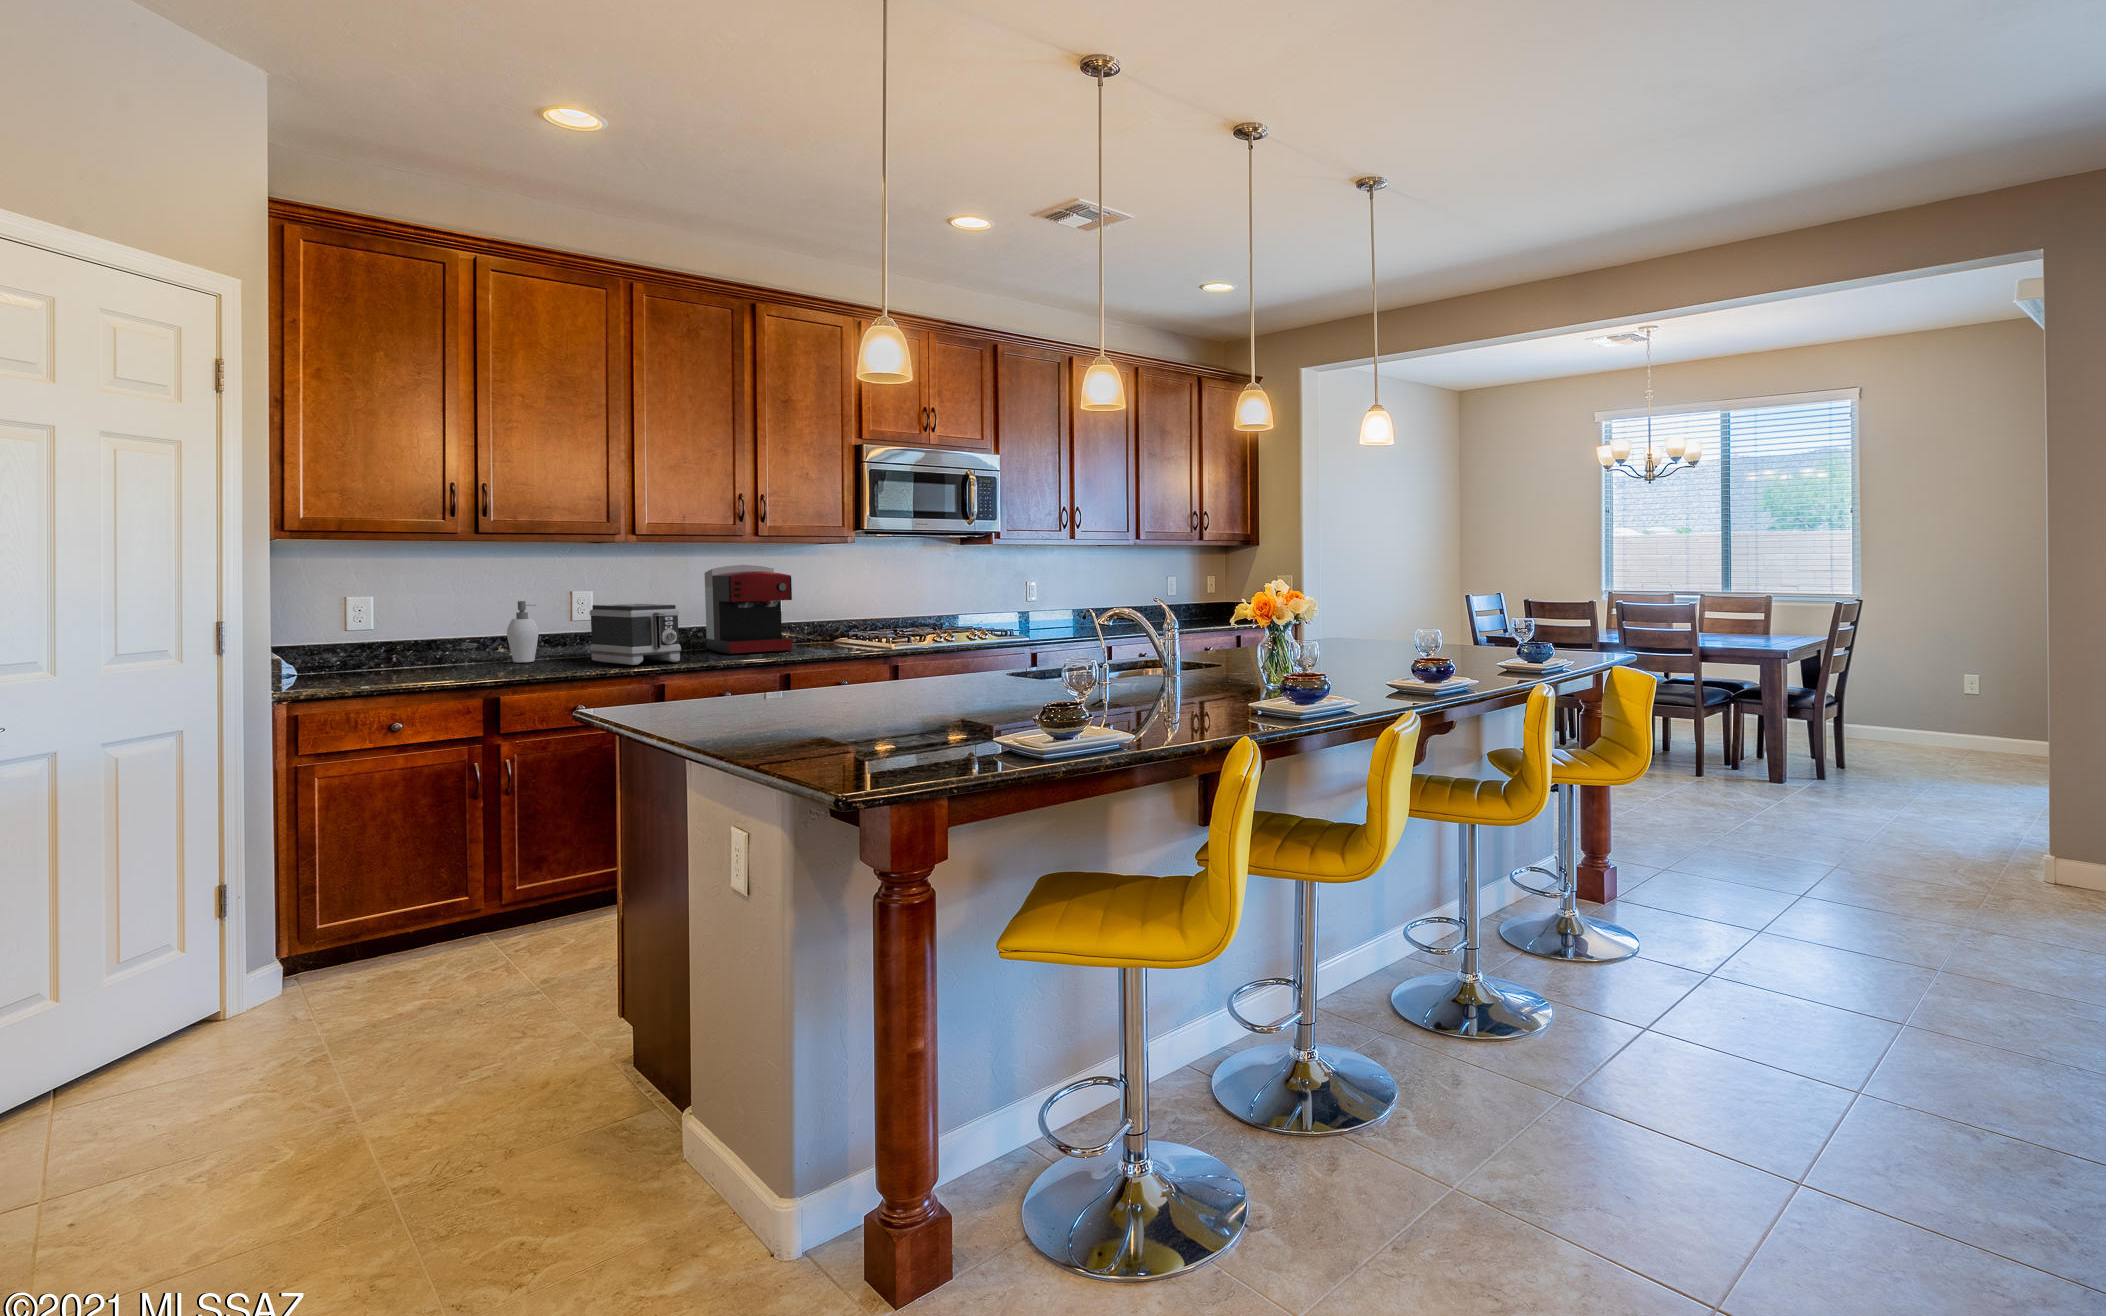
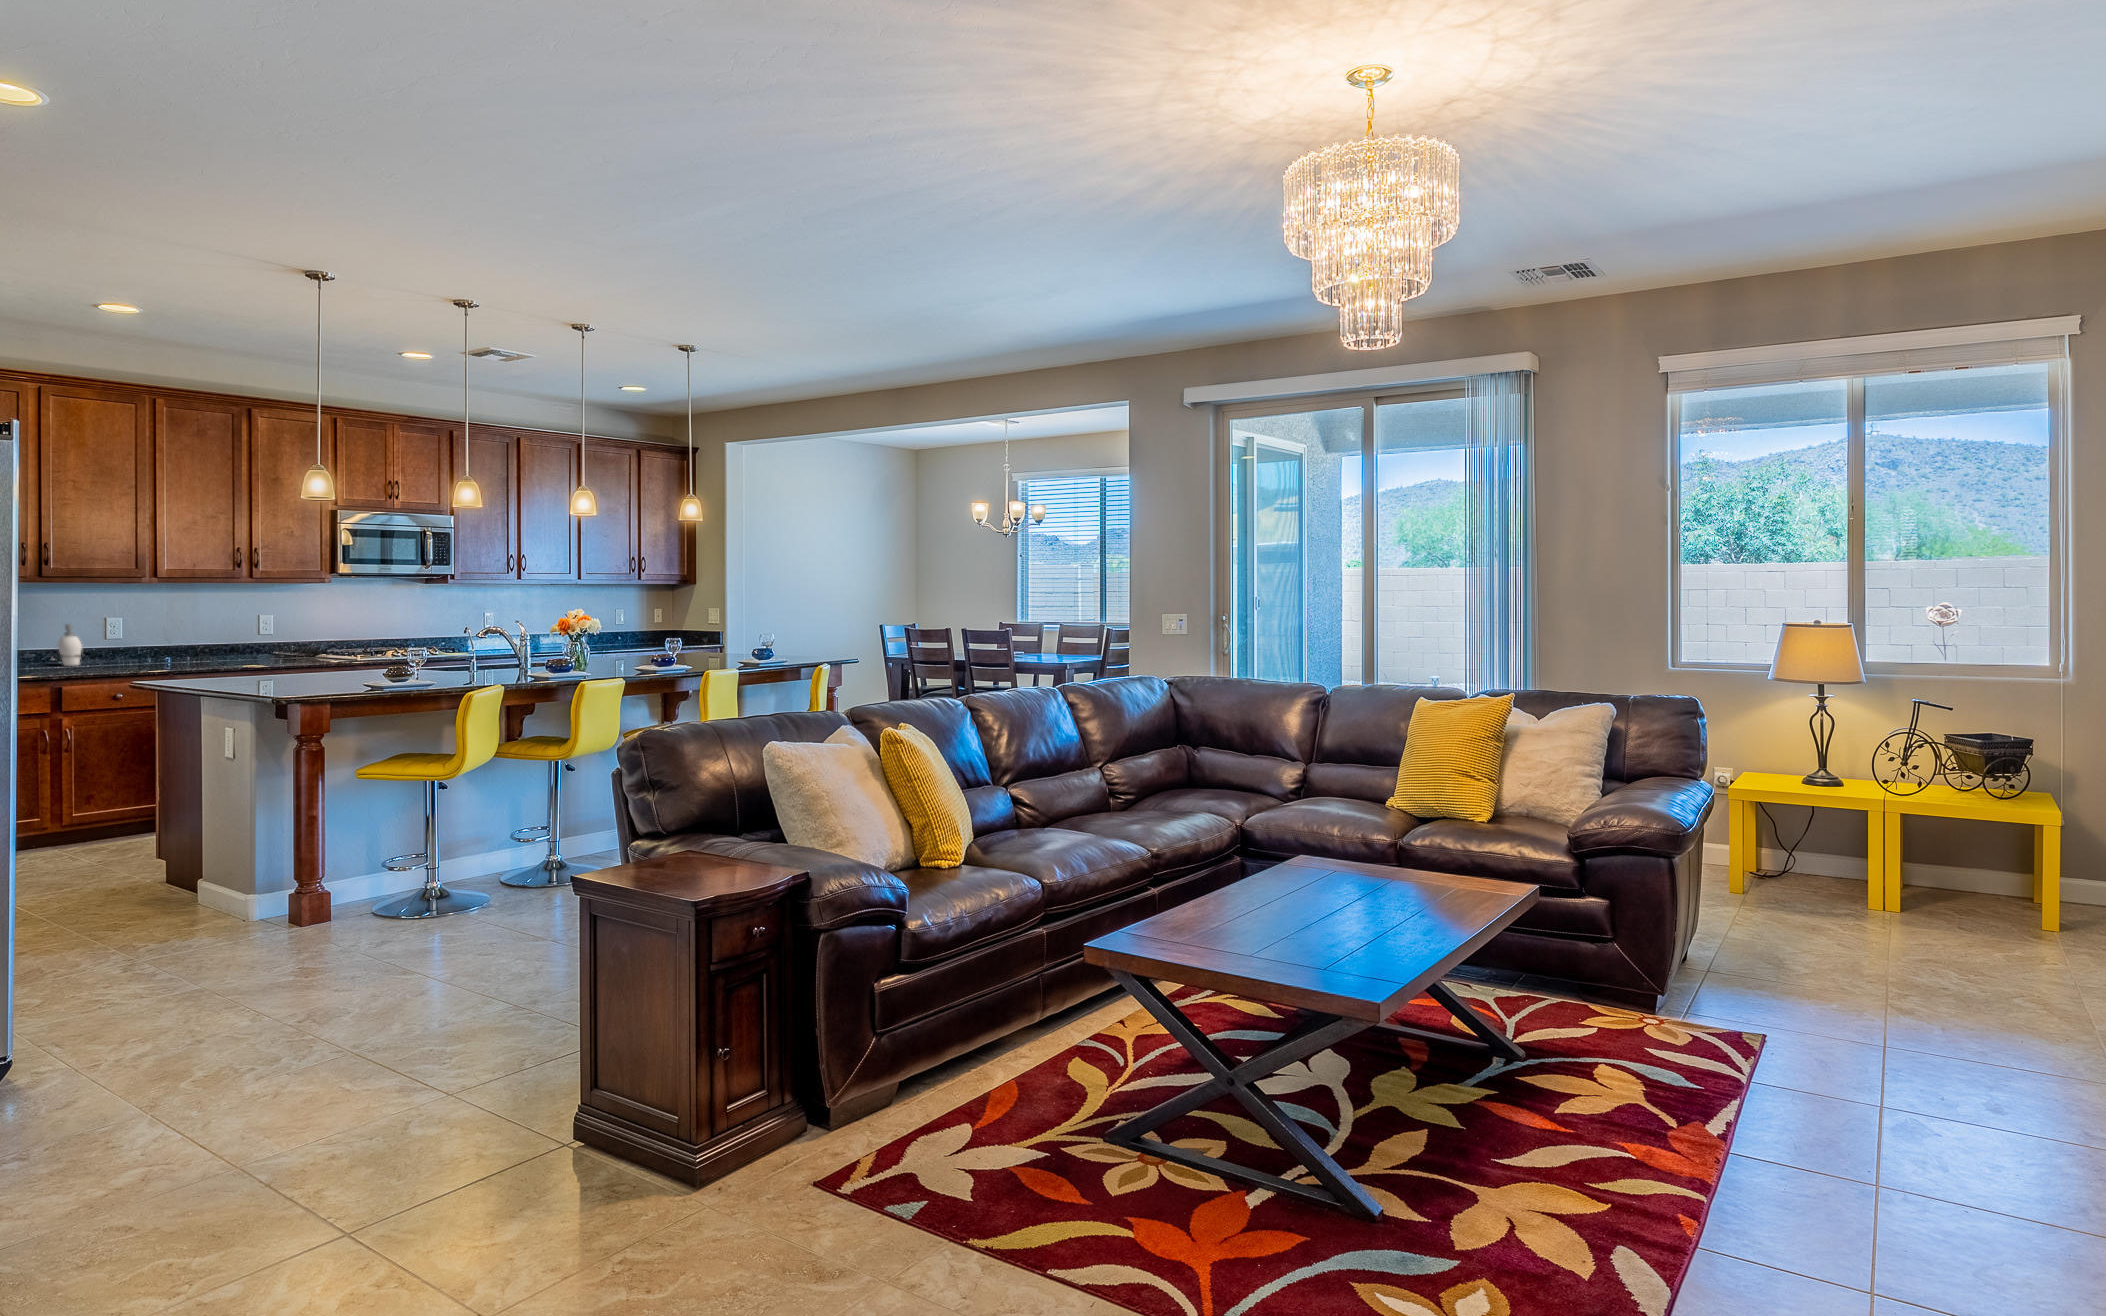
coffee maker: present [705,565,792,654] -> none [208,599,280,661]
toaster: present [590,604,681,665] -> none [120,626,193,667]

